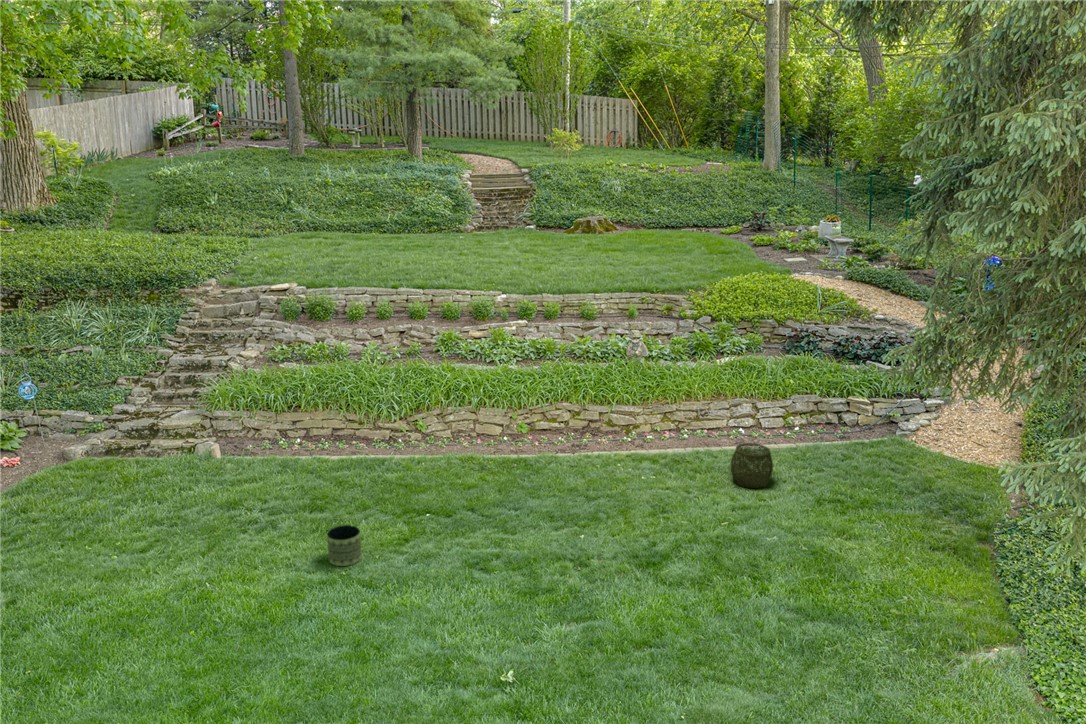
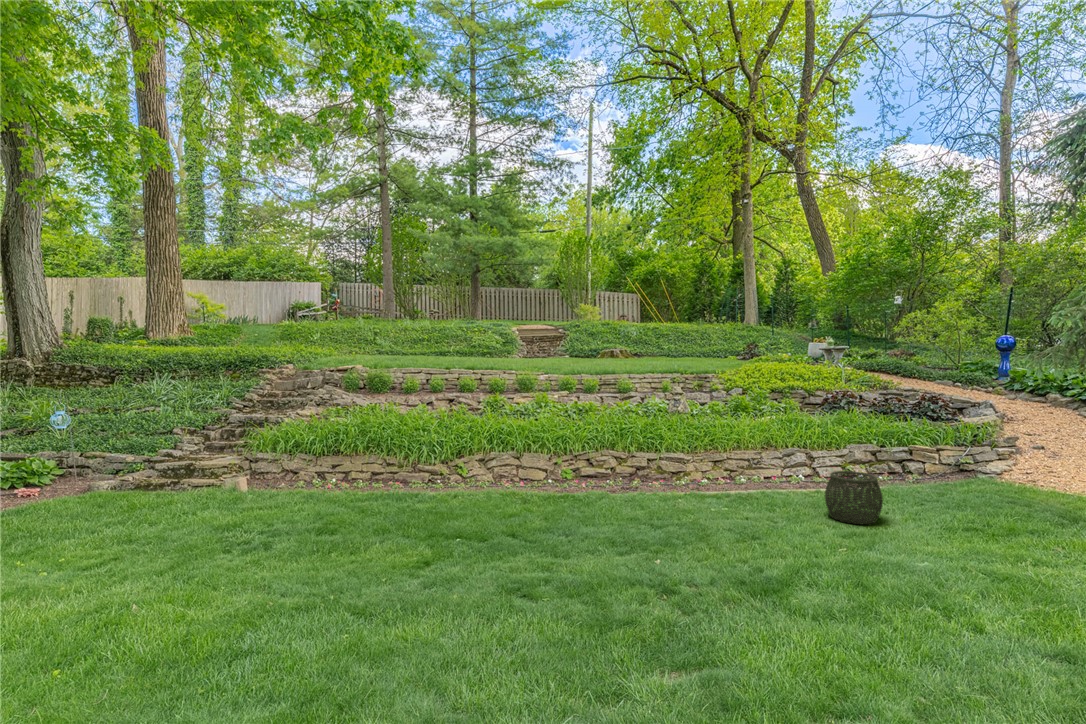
planter: present [327,525,361,566] -> none [284,549,337,611]

